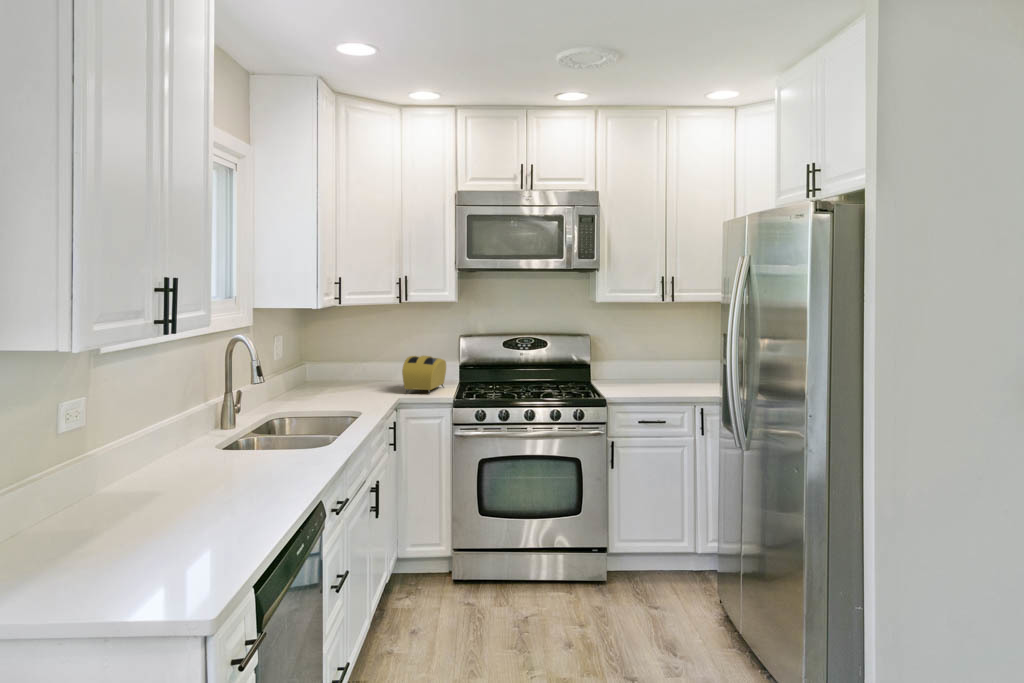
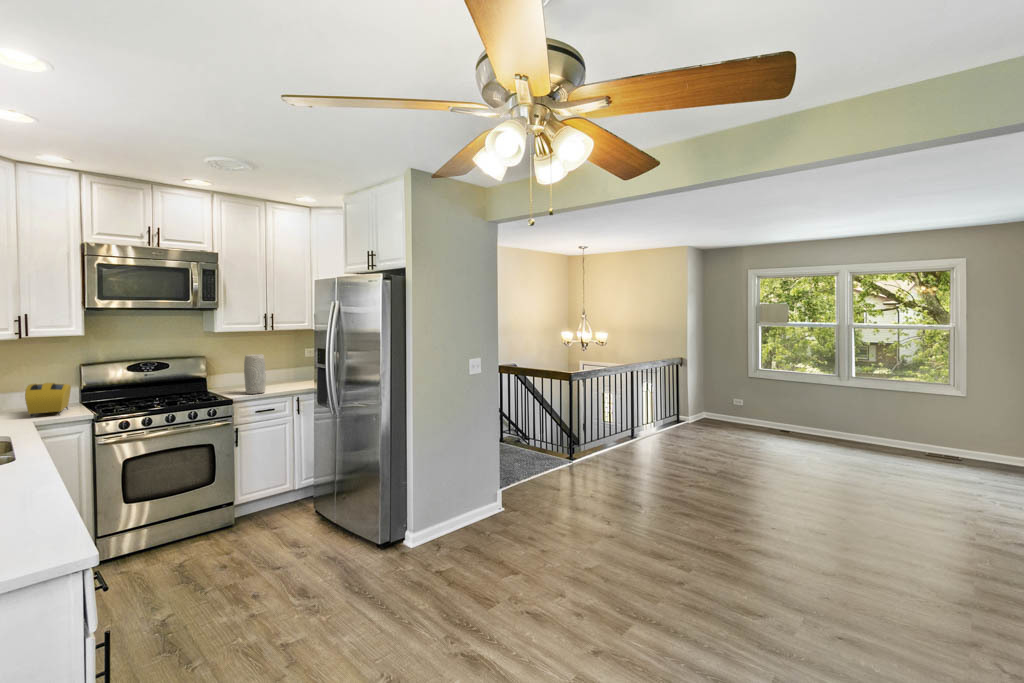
vase: none [627,335,655,392] -> present [244,354,266,394]

